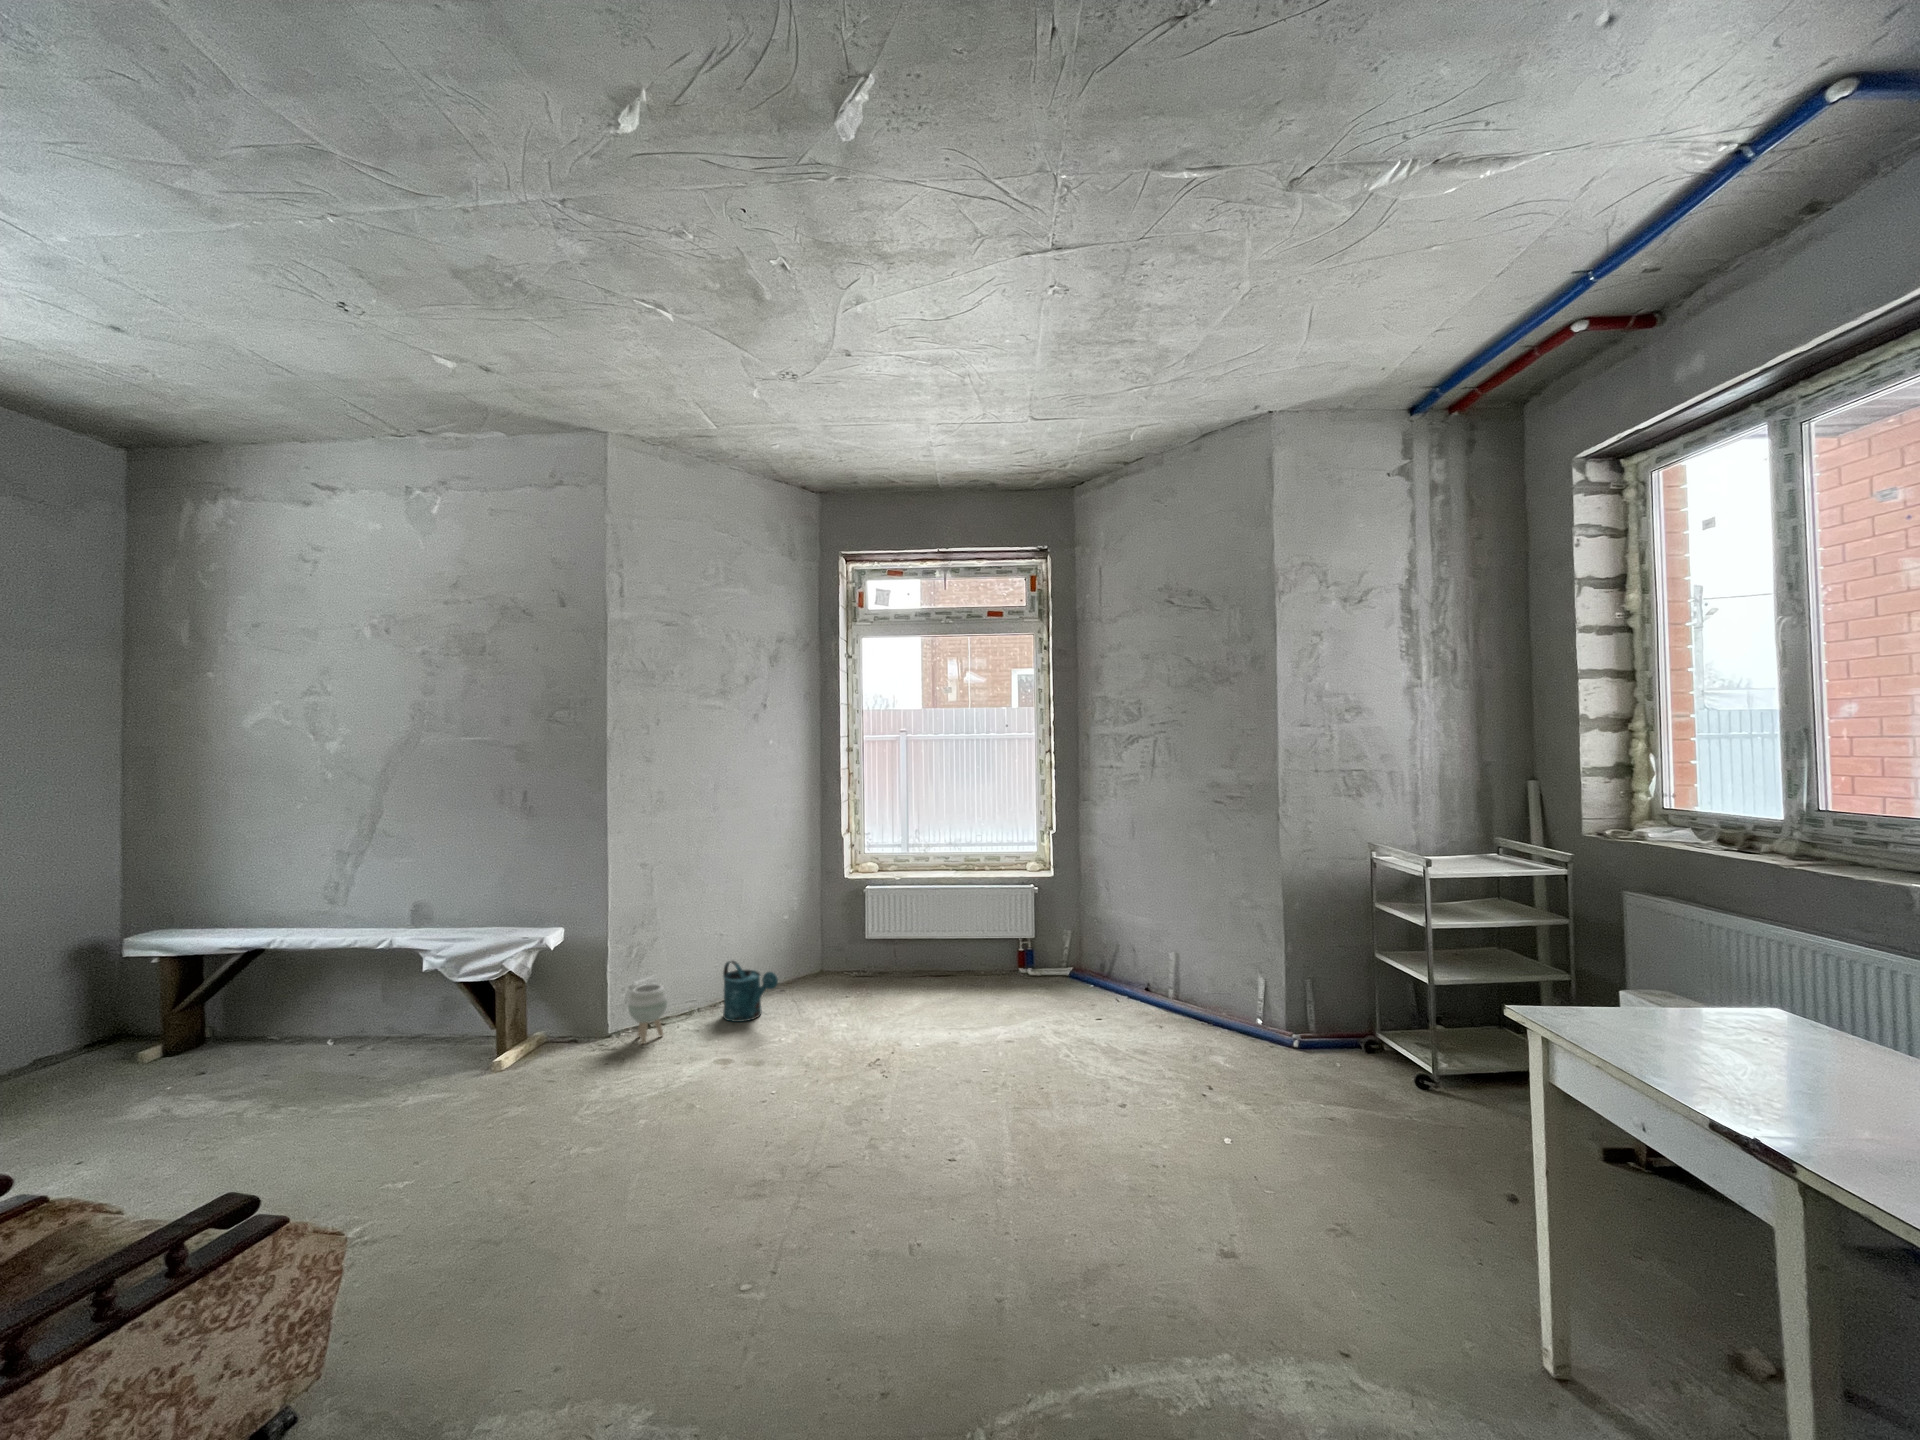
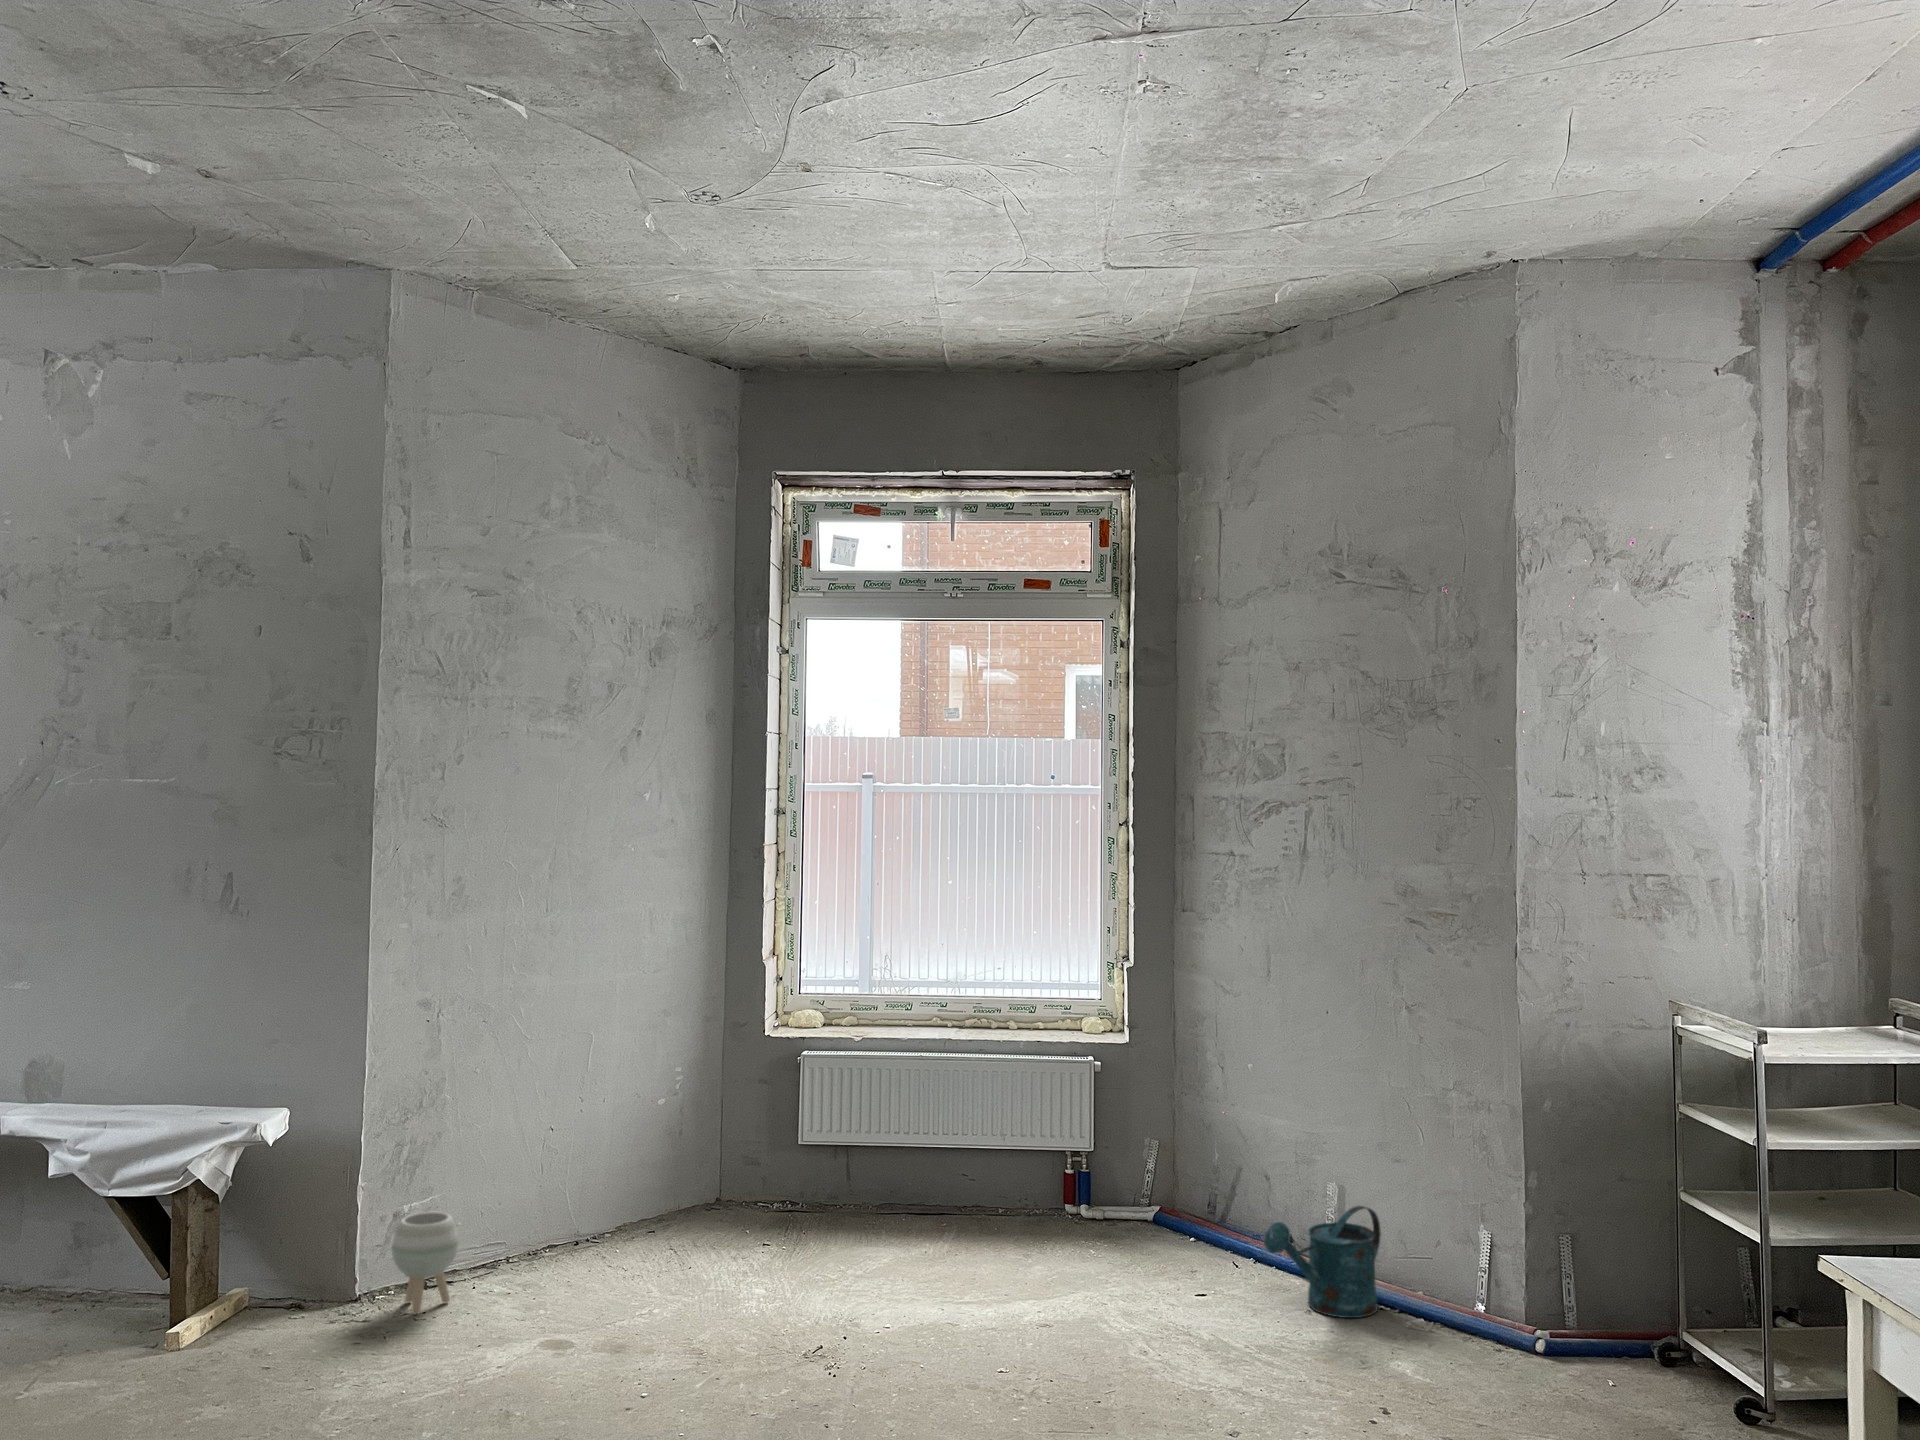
watering can: present [723,961,778,1022] -> present [1264,1206,1381,1318]

